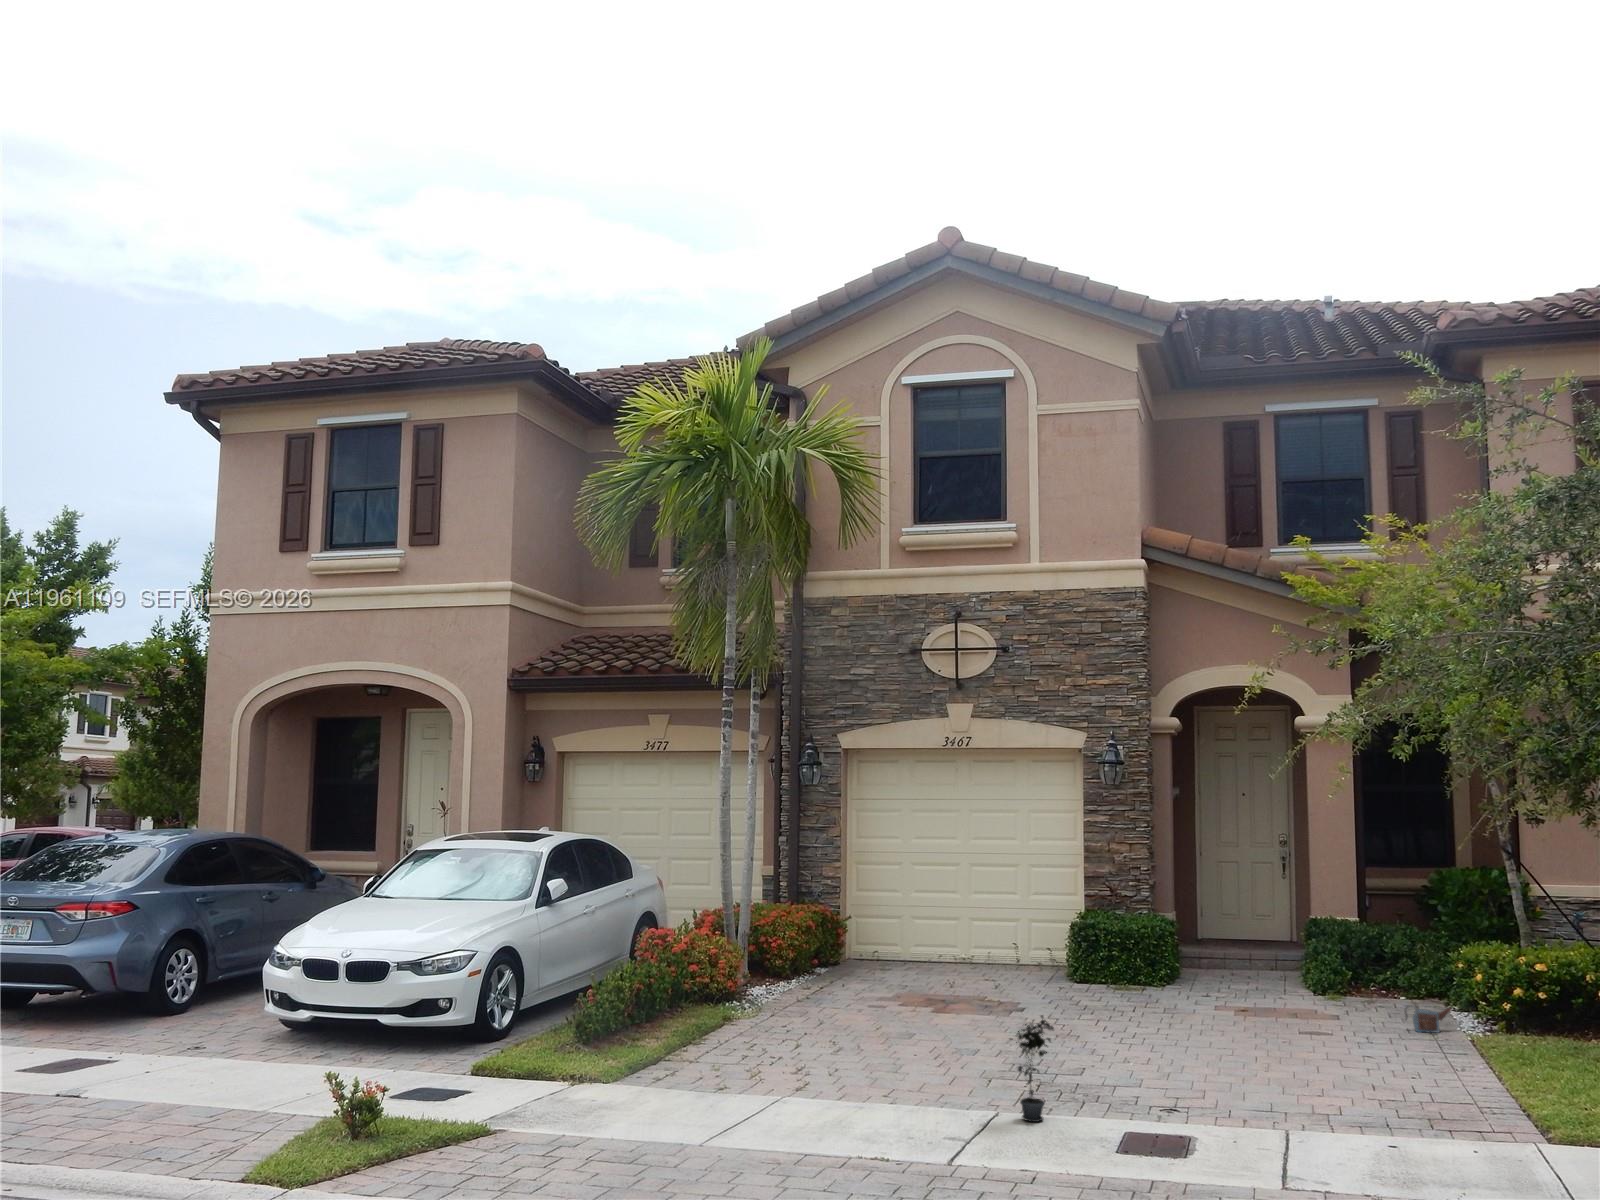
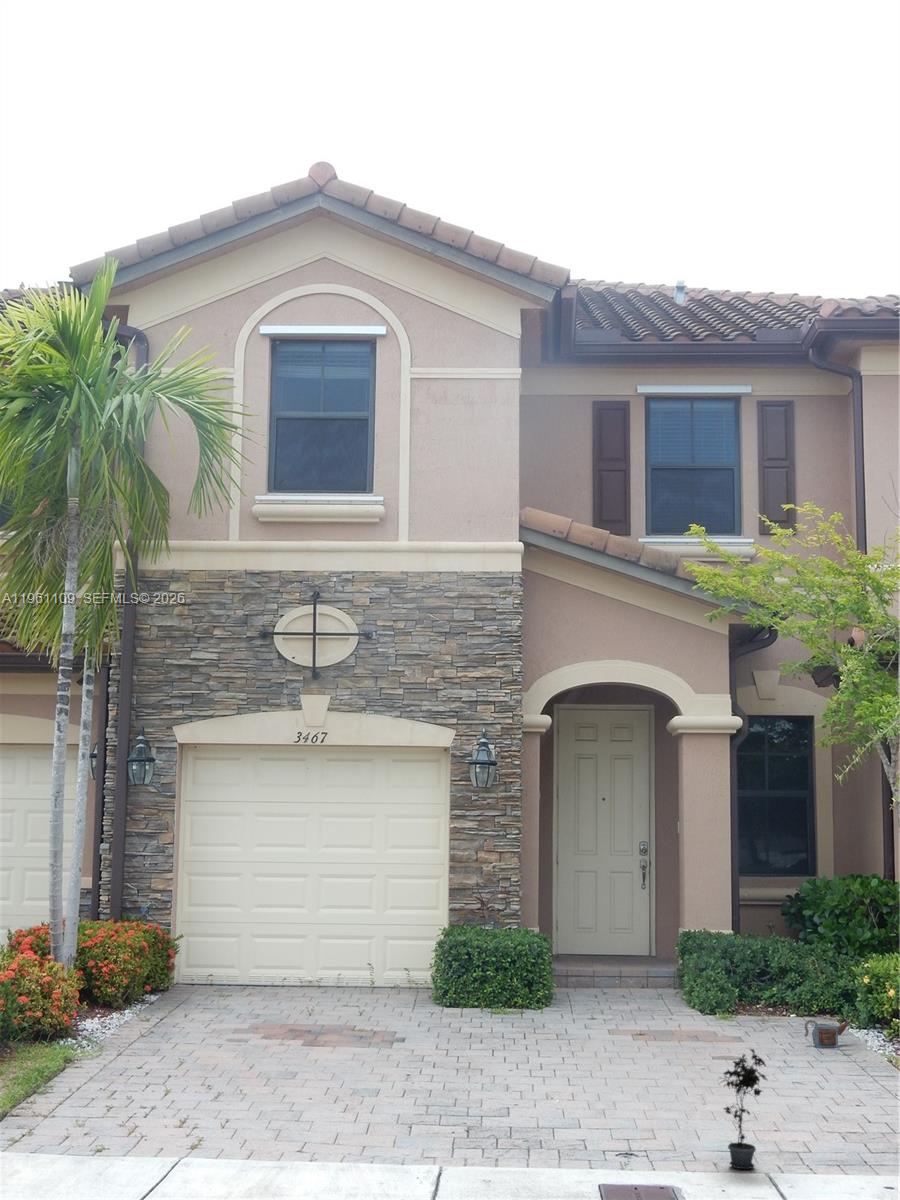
potted plant: present [1016,1015,1054,1122] -> present [724,1049,767,1170]

